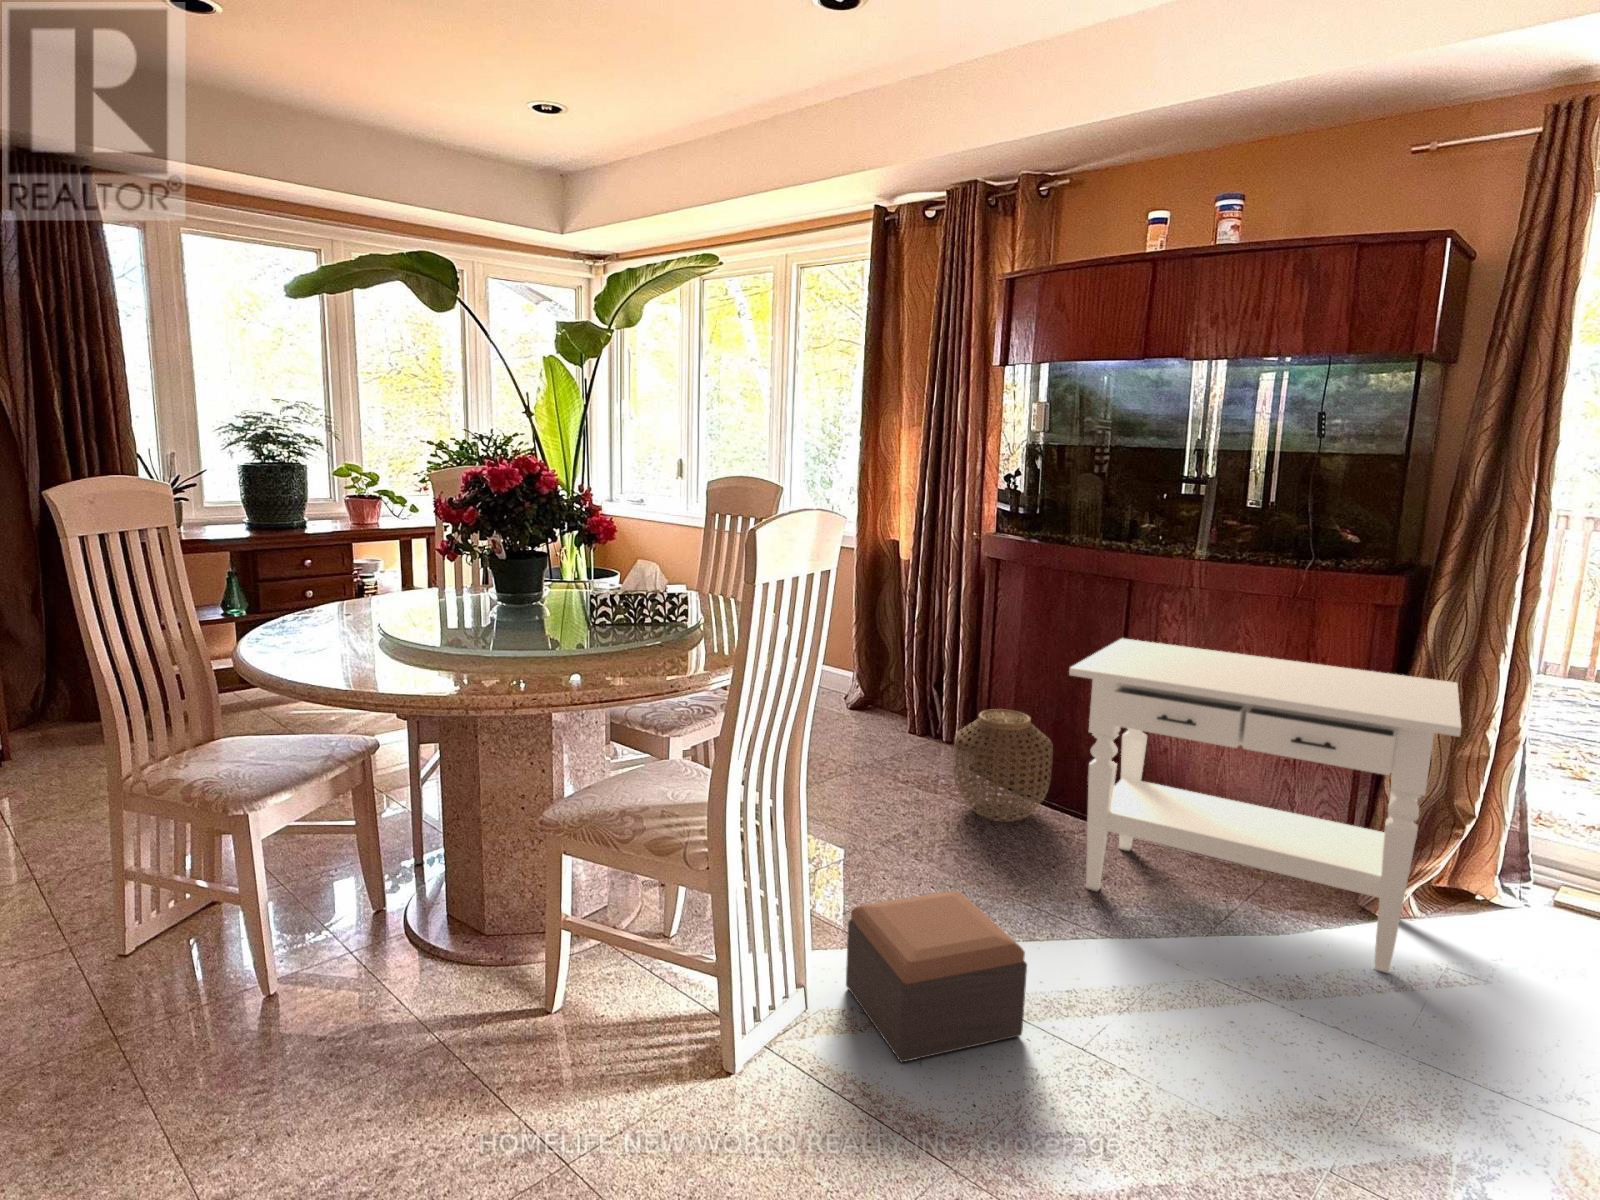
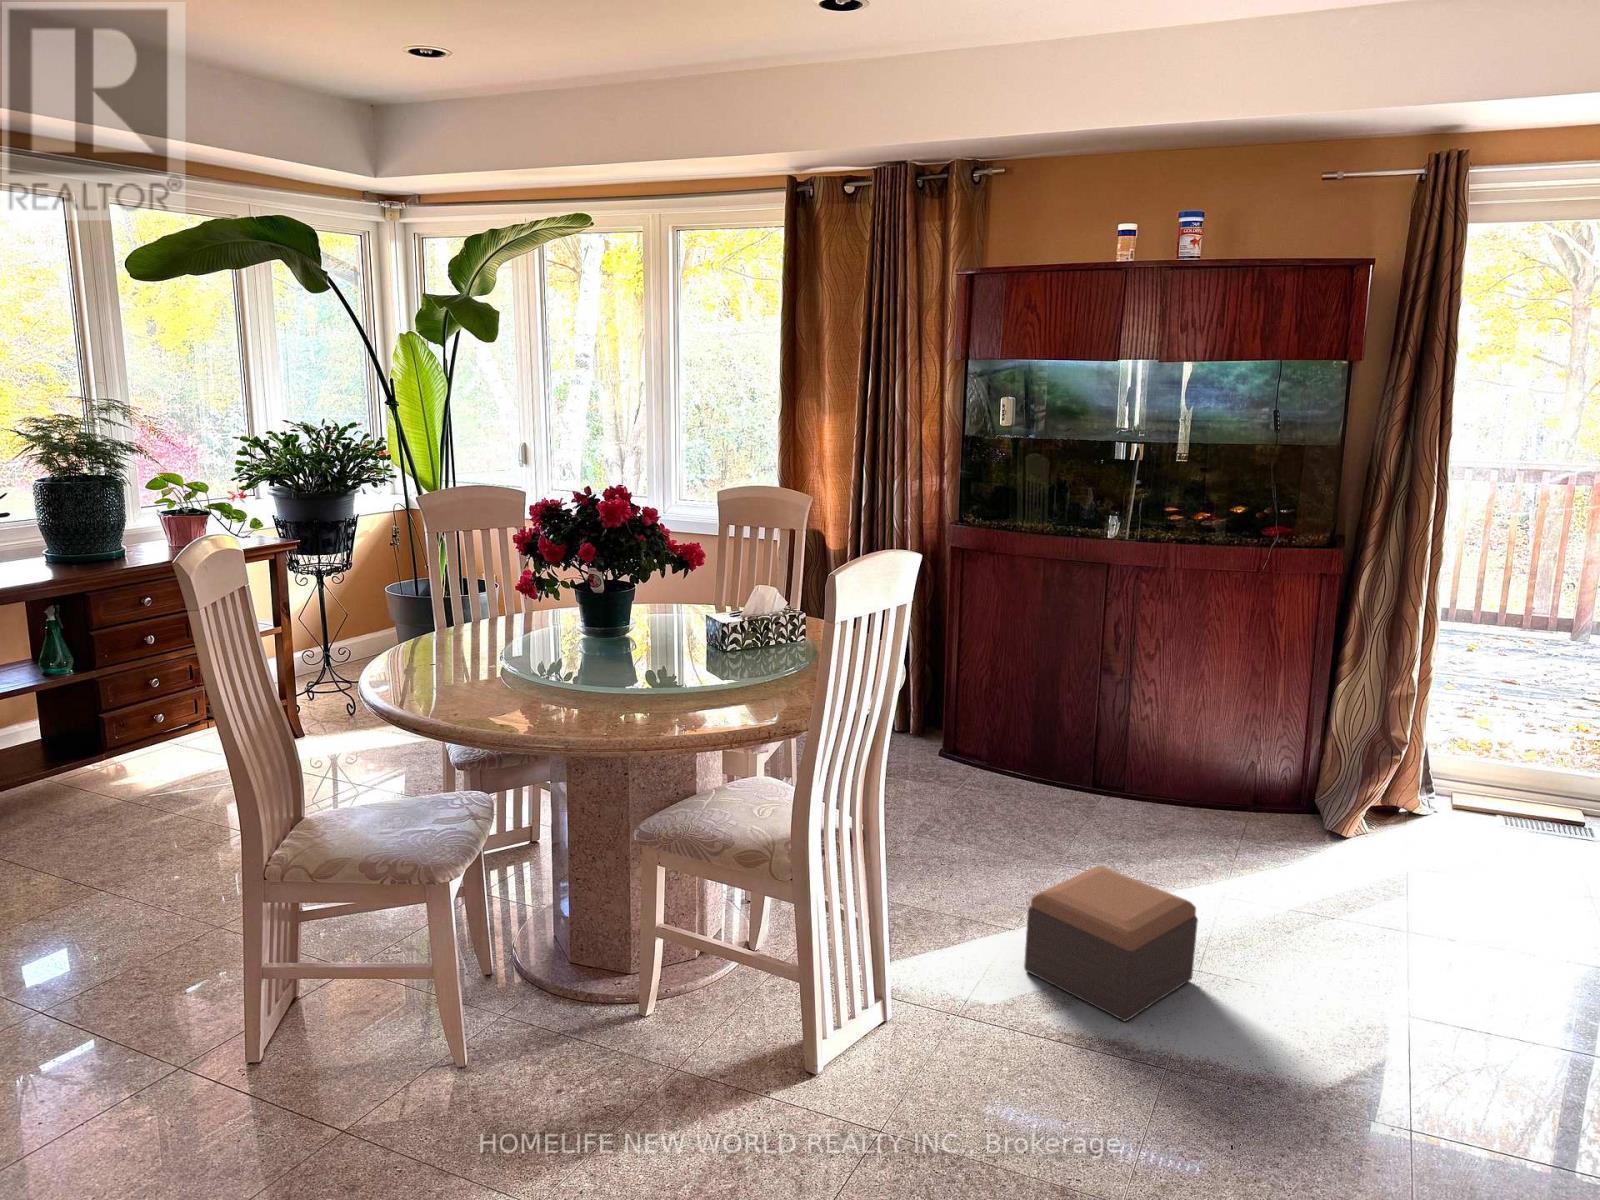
side table: present [1069,638,1461,973] -> none [1114,617,1450,877]
woven basket: present [953,709,1053,822] -> none [955,693,1050,801]

